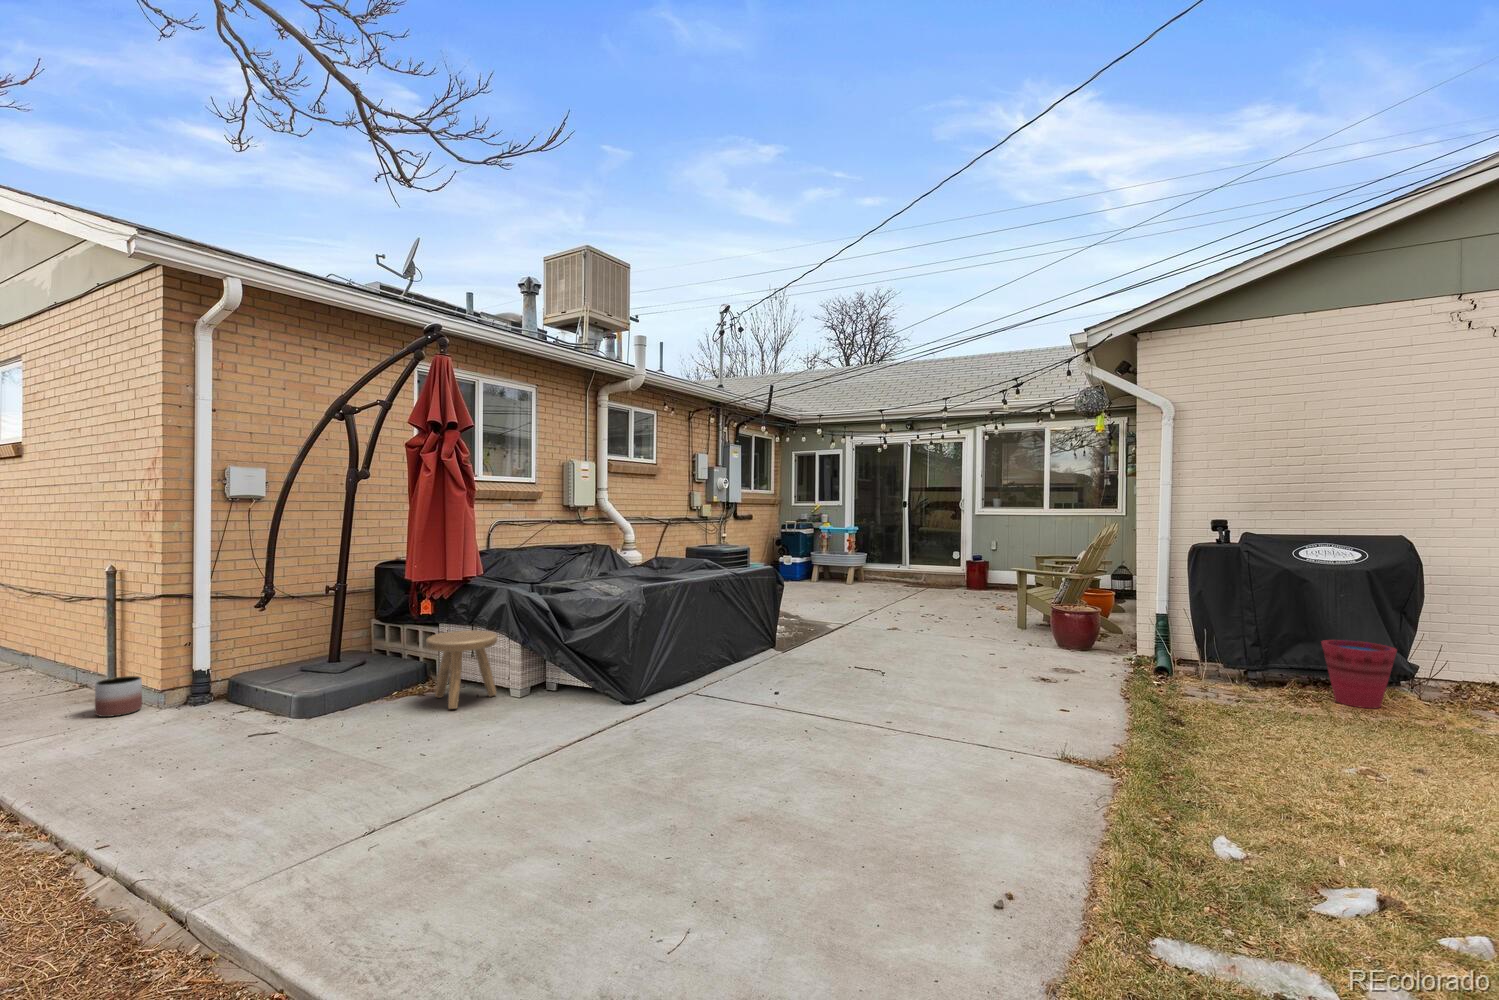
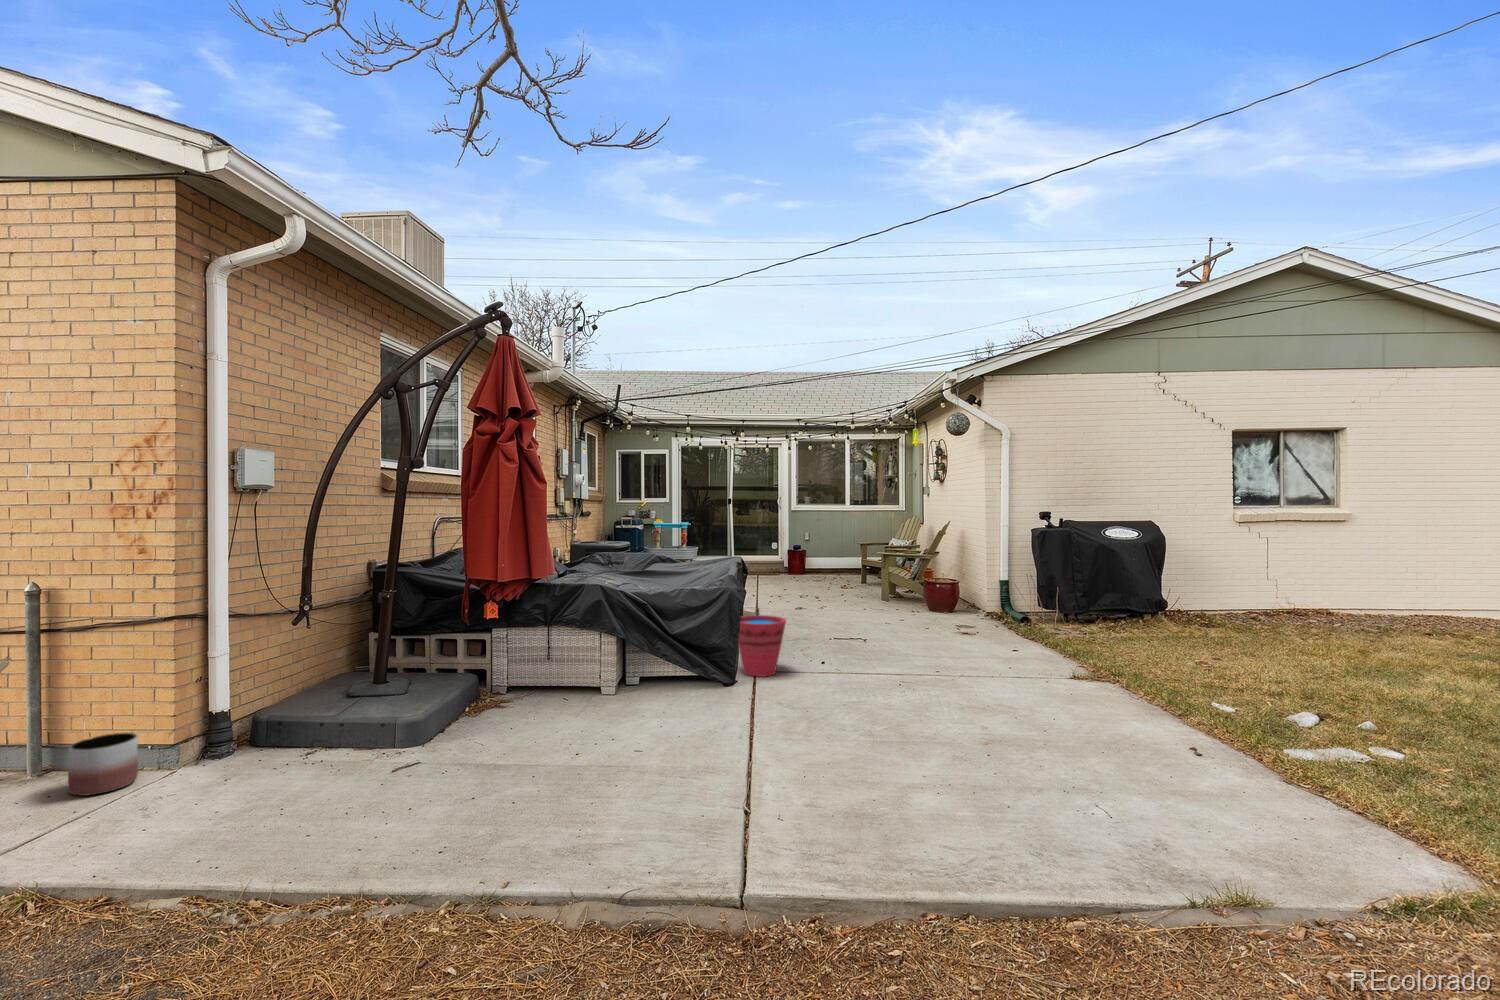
stool: present [426,630,497,709] -> none [518,630,593,715]
bucket: present [1321,640,1397,708] -> present [737,615,786,677]

